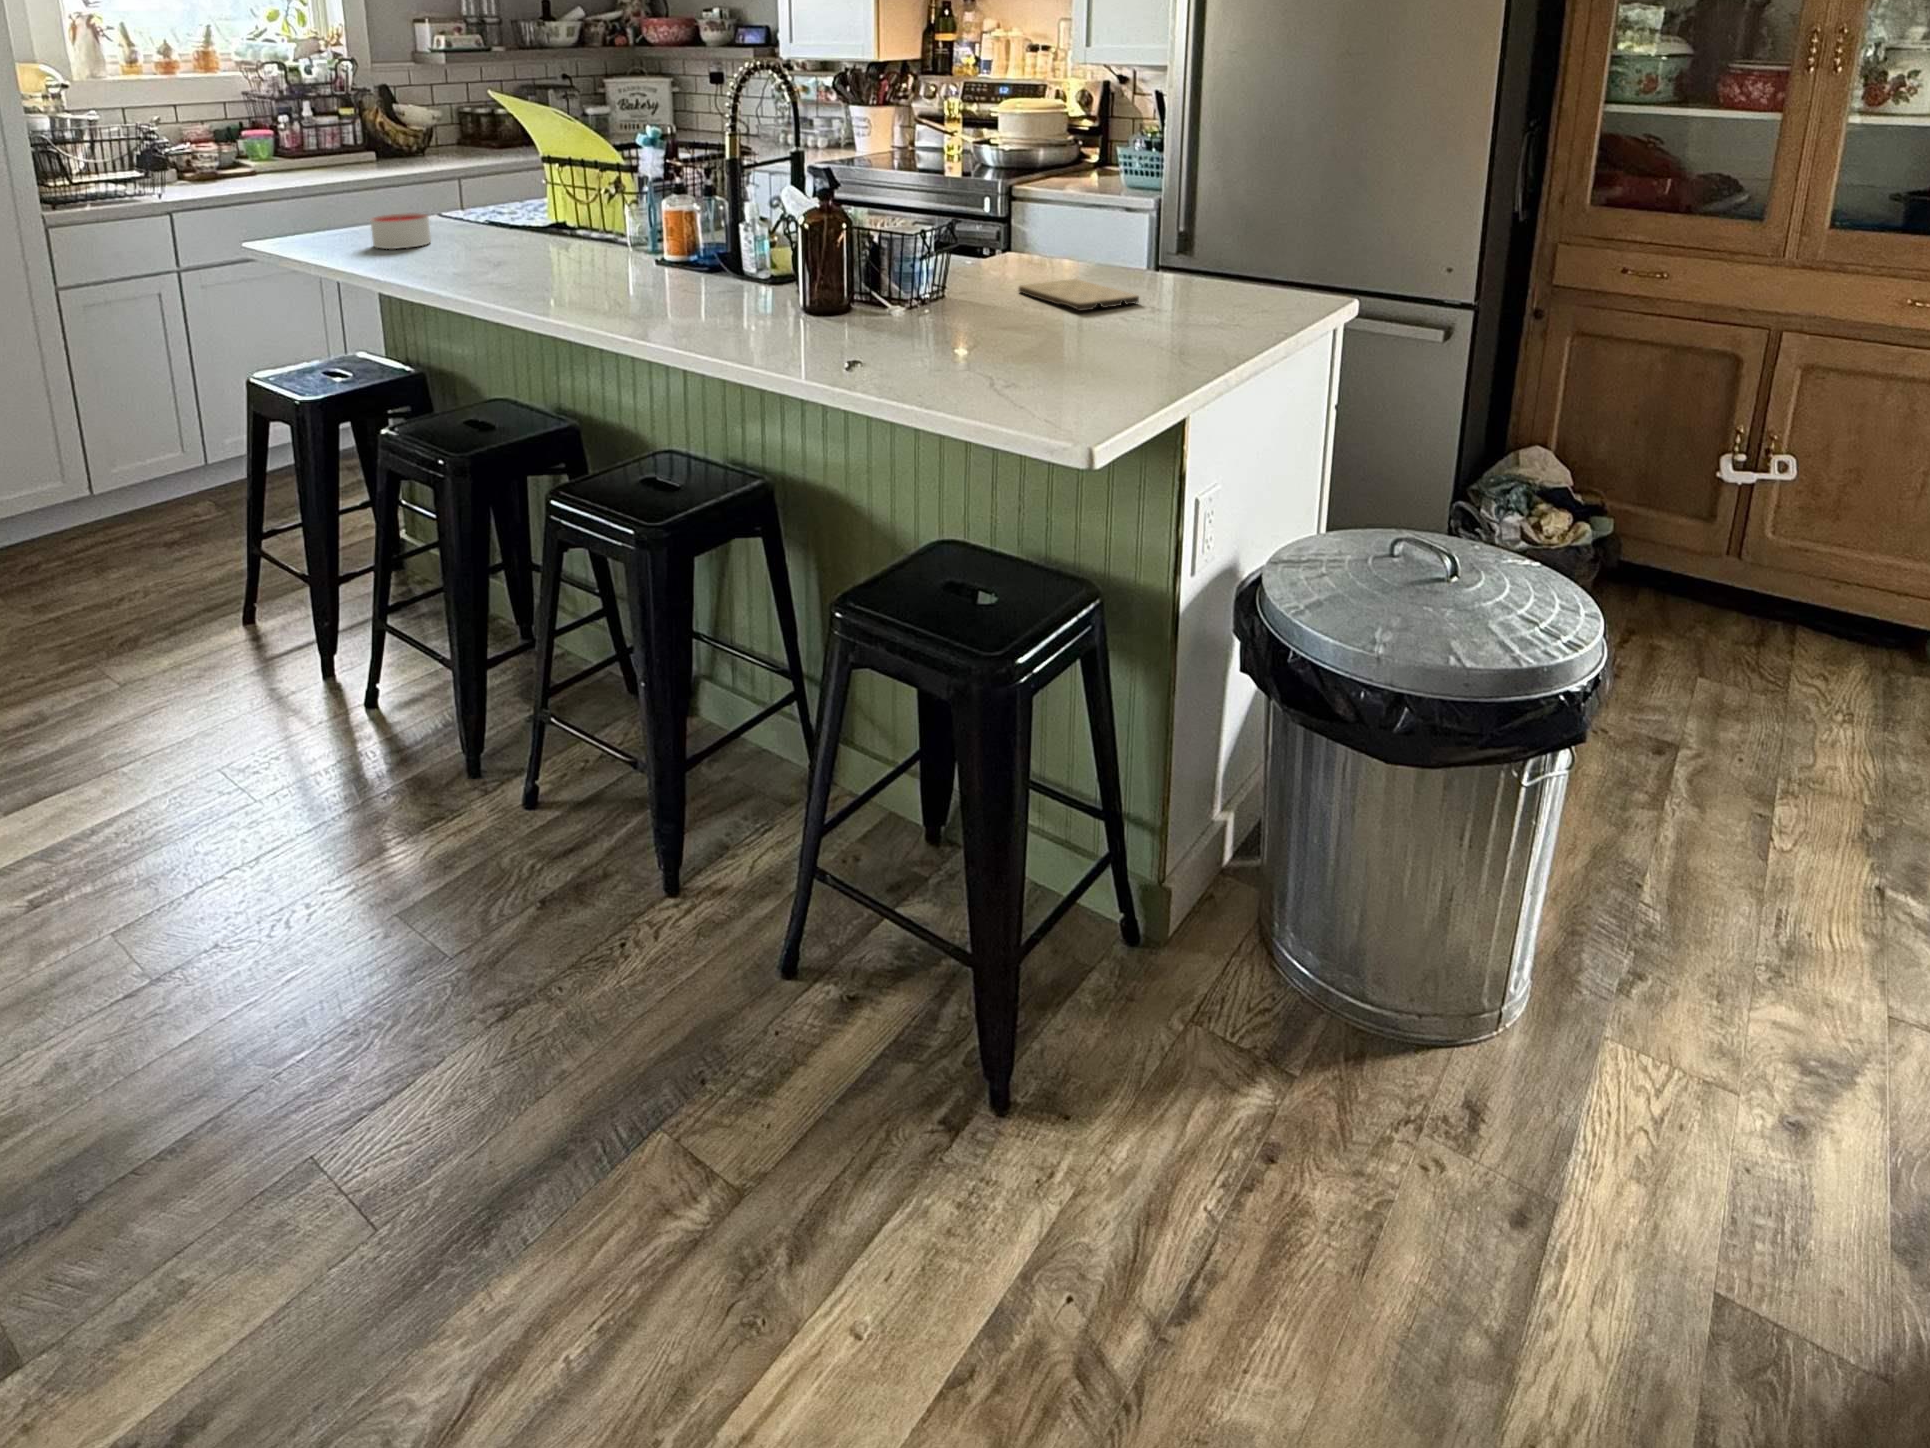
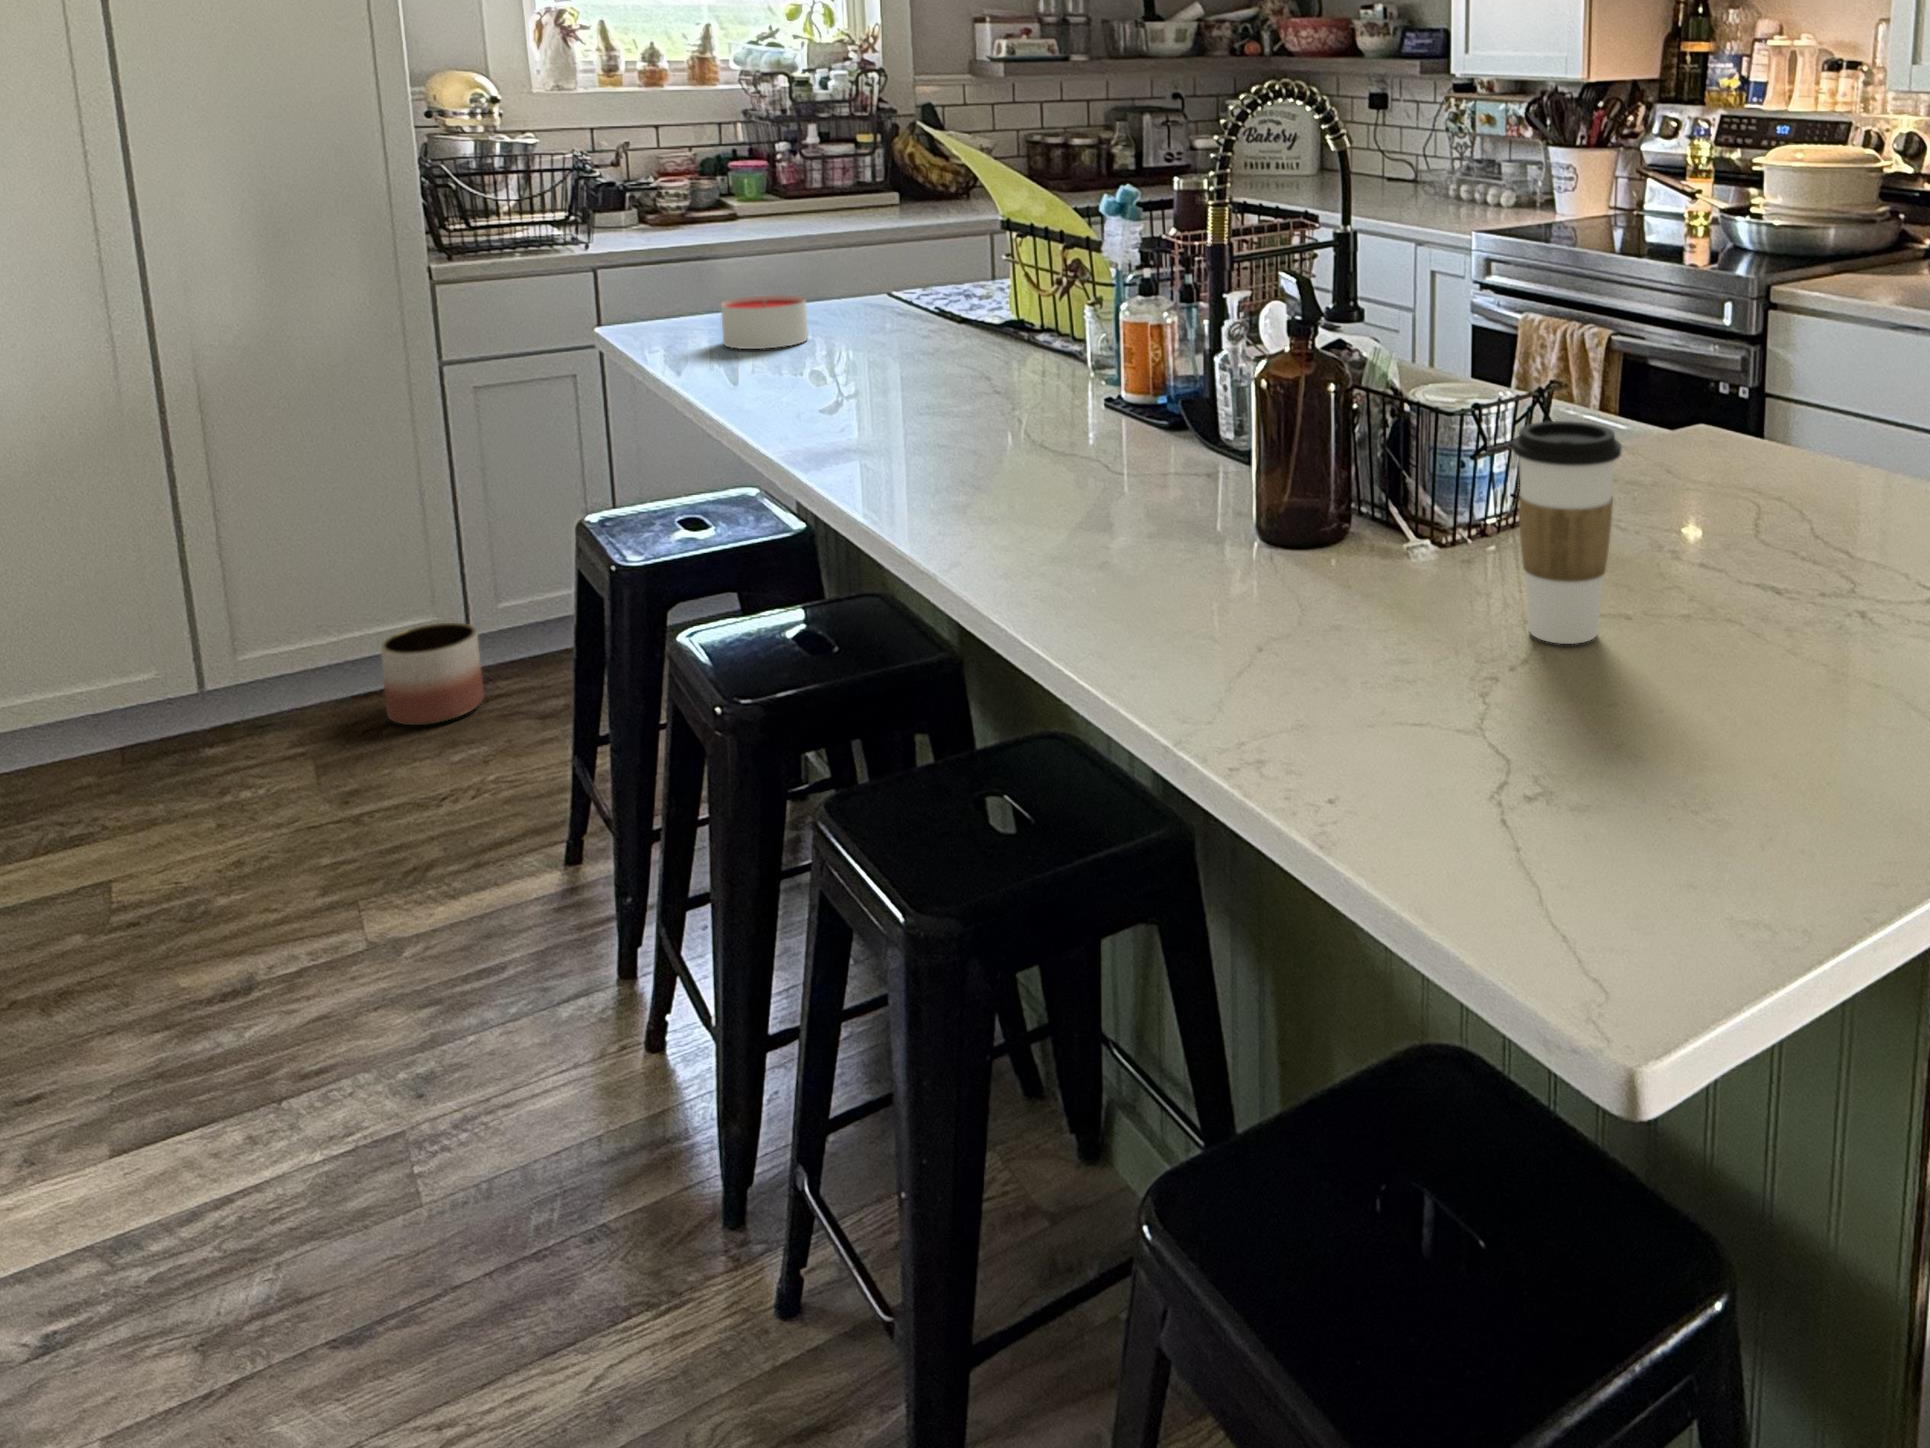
coffee cup: none [973,230,1026,337] -> present [1512,421,1622,644]
cutting board: present [1019,279,1139,311] -> none [1656,504,1892,589]
planter: none [35,484,120,560] -> present [381,623,484,725]

